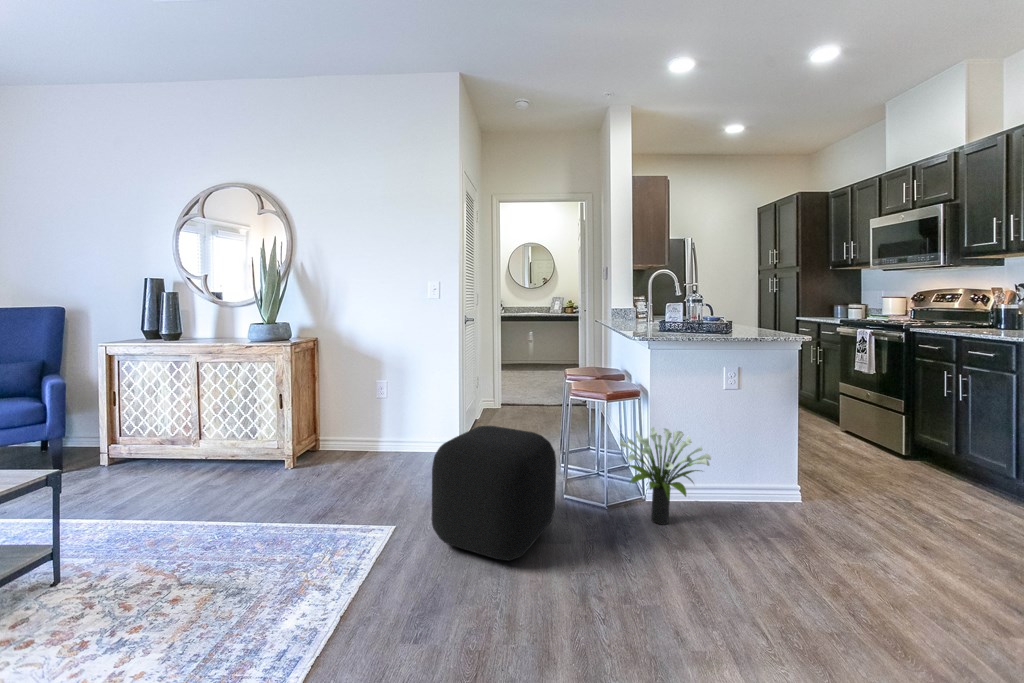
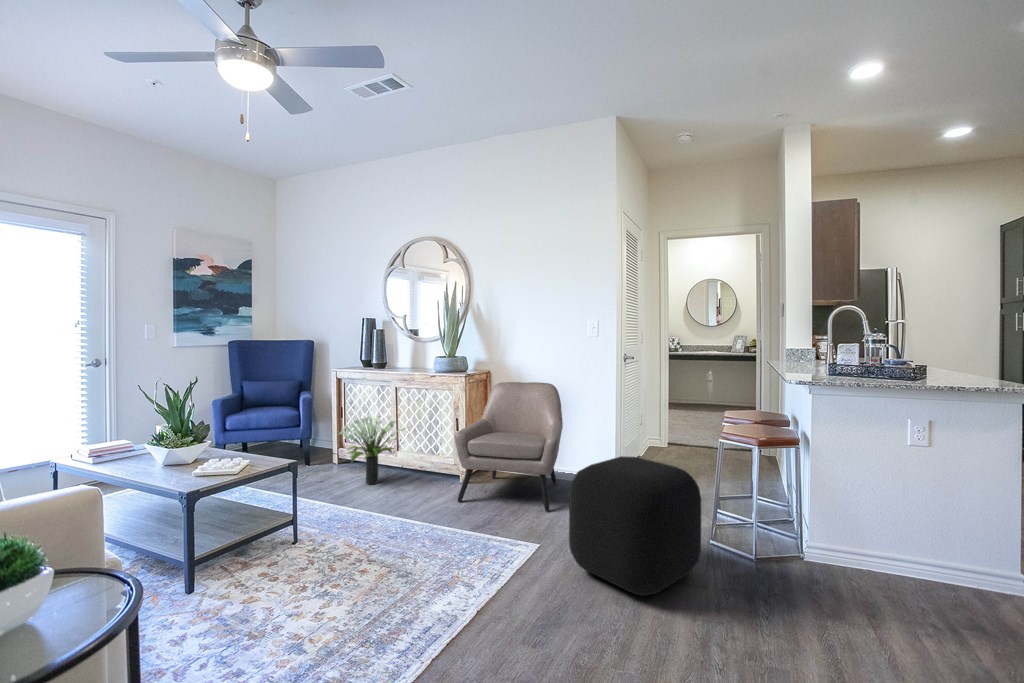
armchair: none [283,353,405,490] -> present [454,382,563,512]
potted plant: present [620,427,711,525] -> present [339,415,405,484]

